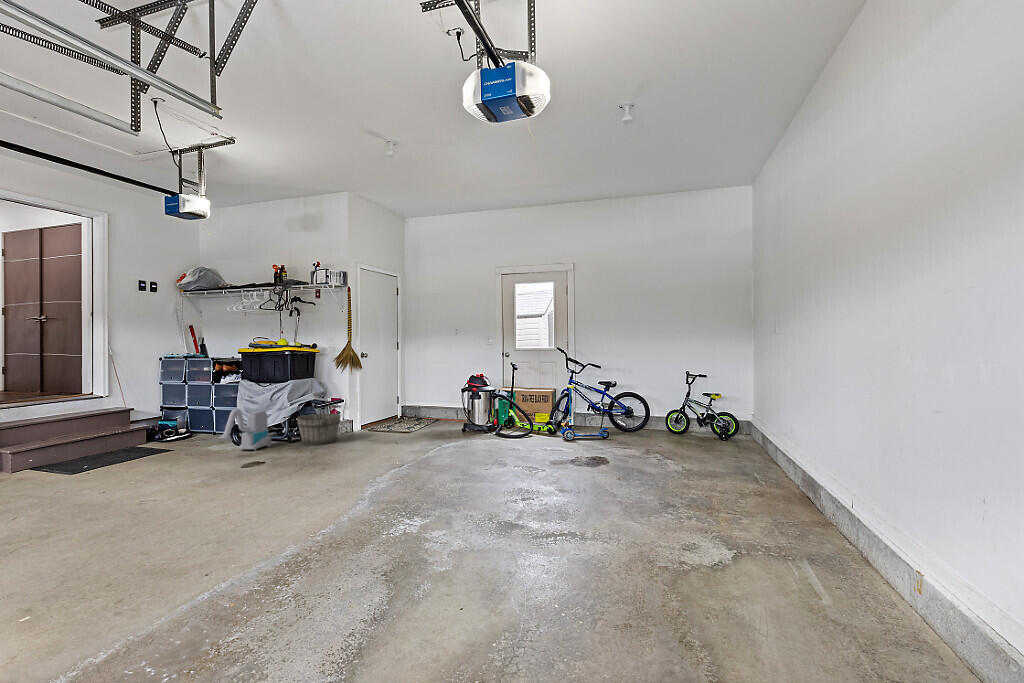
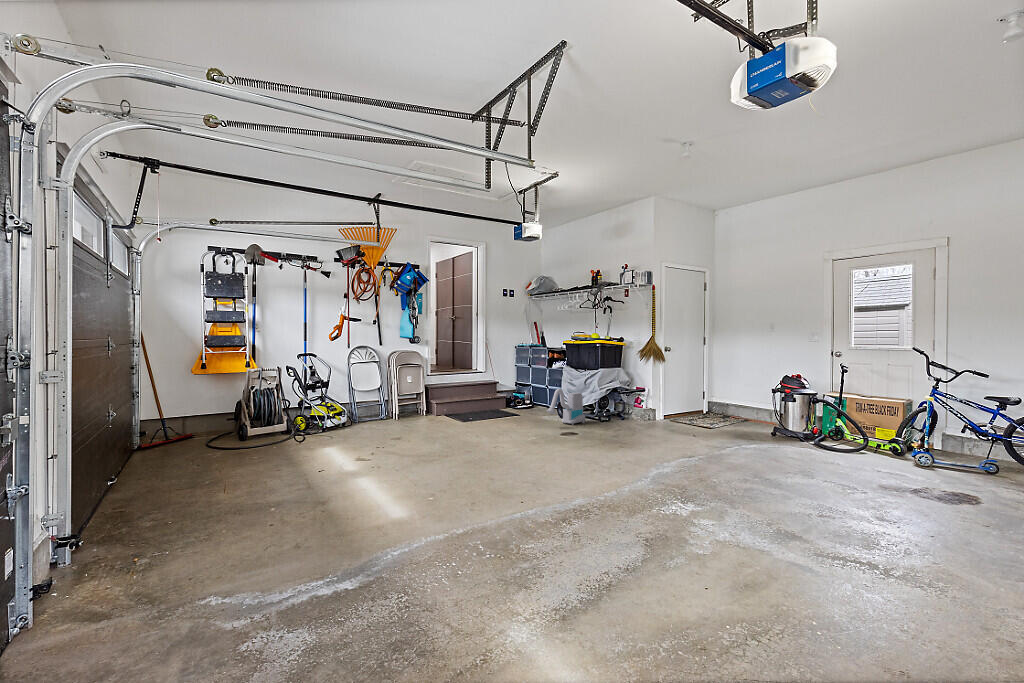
wooden bucket: present [297,407,341,445] -> none [606,394,643,428]

